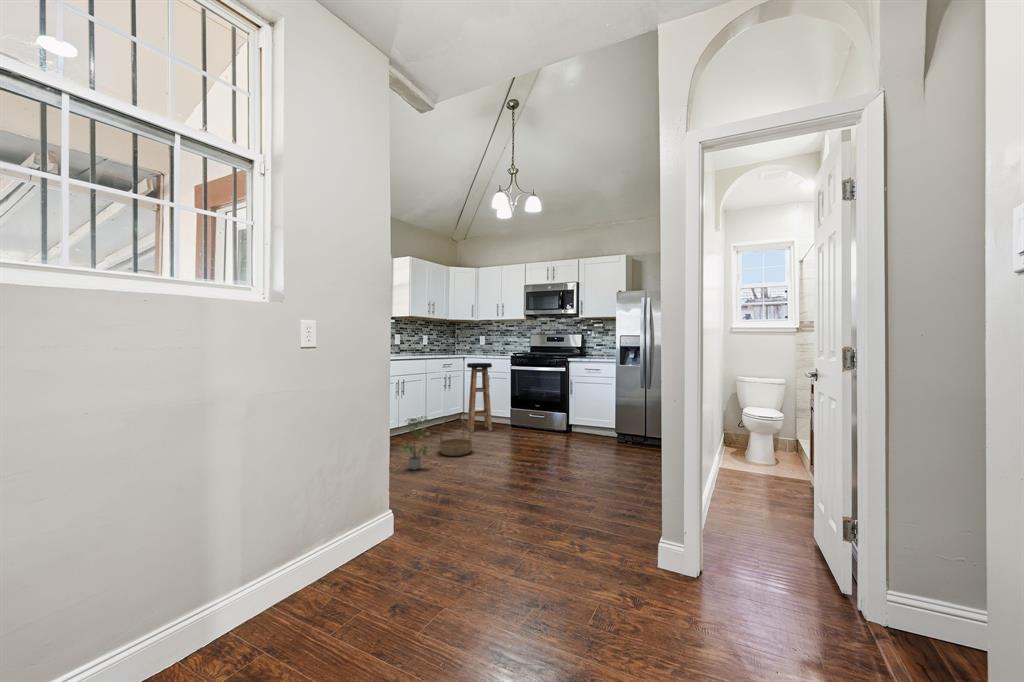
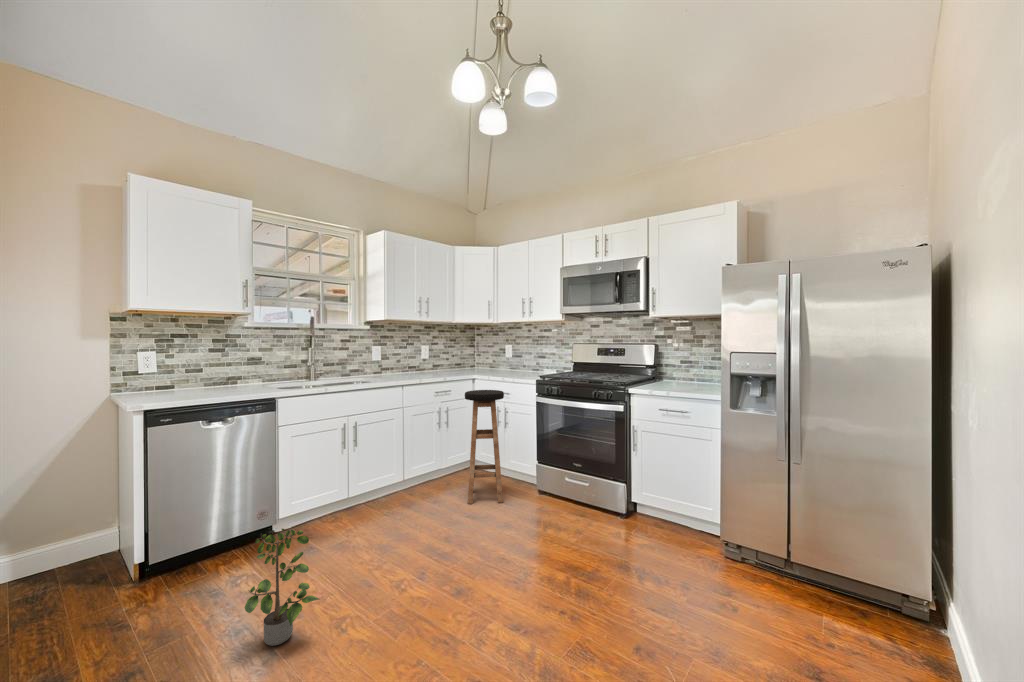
basket: present [438,416,473,456] -> none [367,504,435,588]

